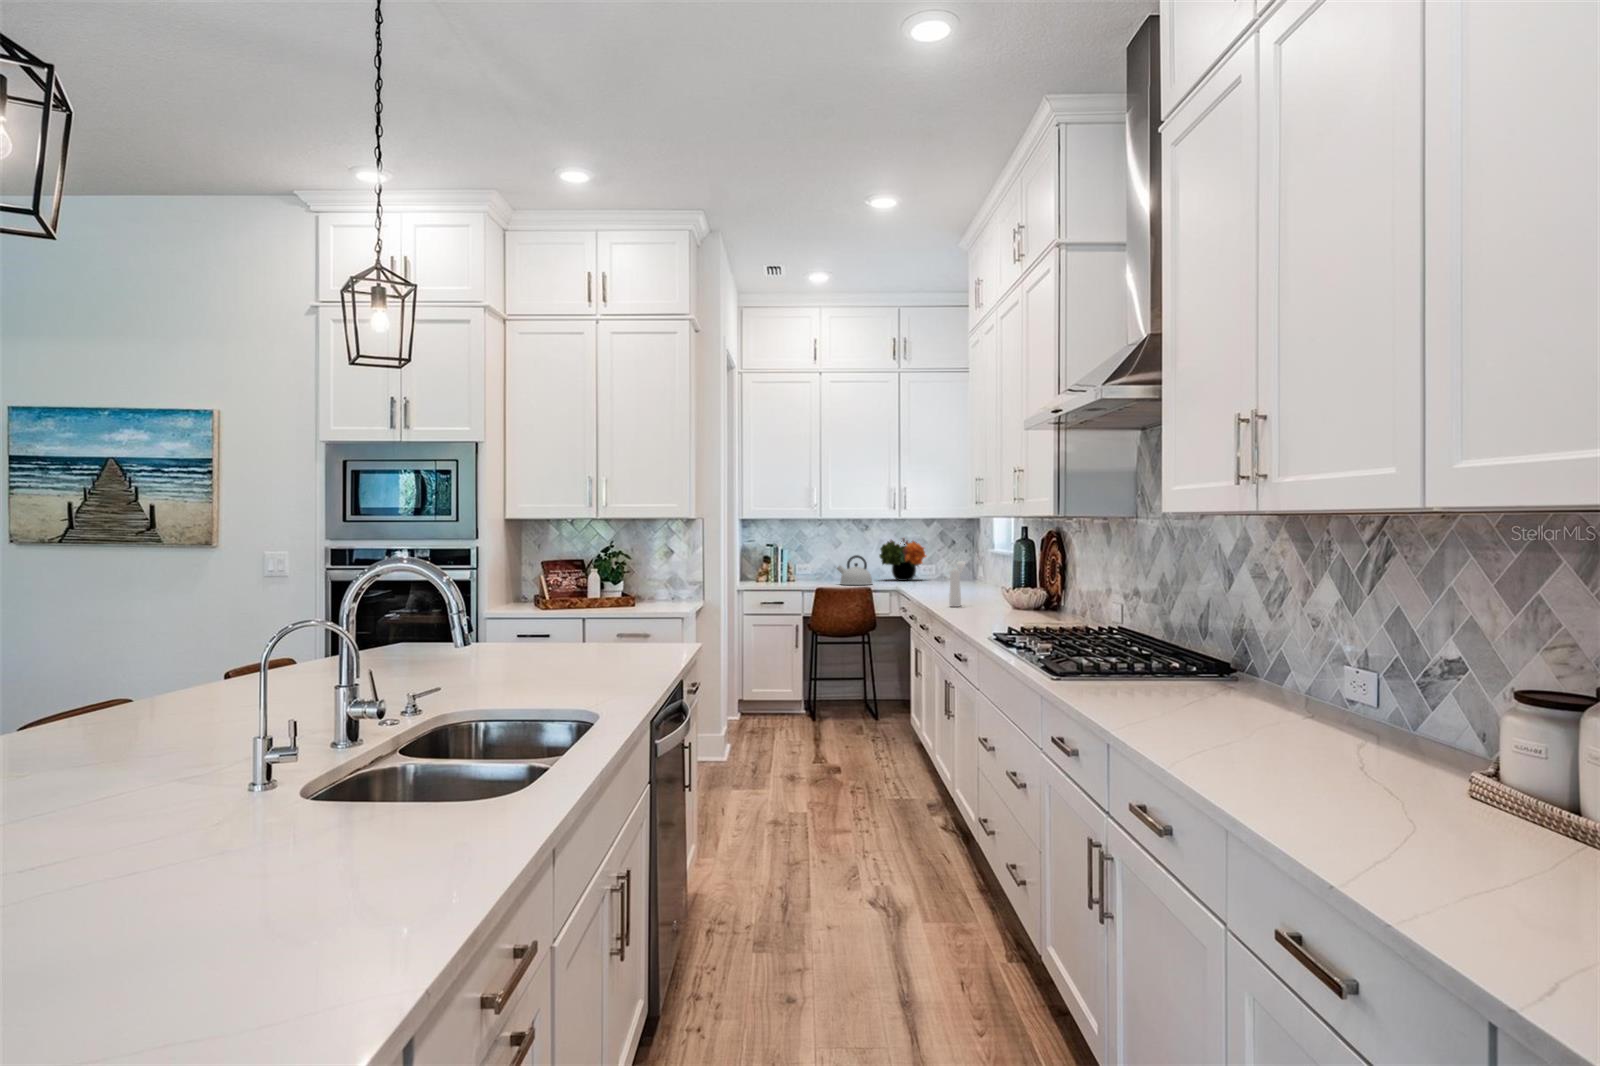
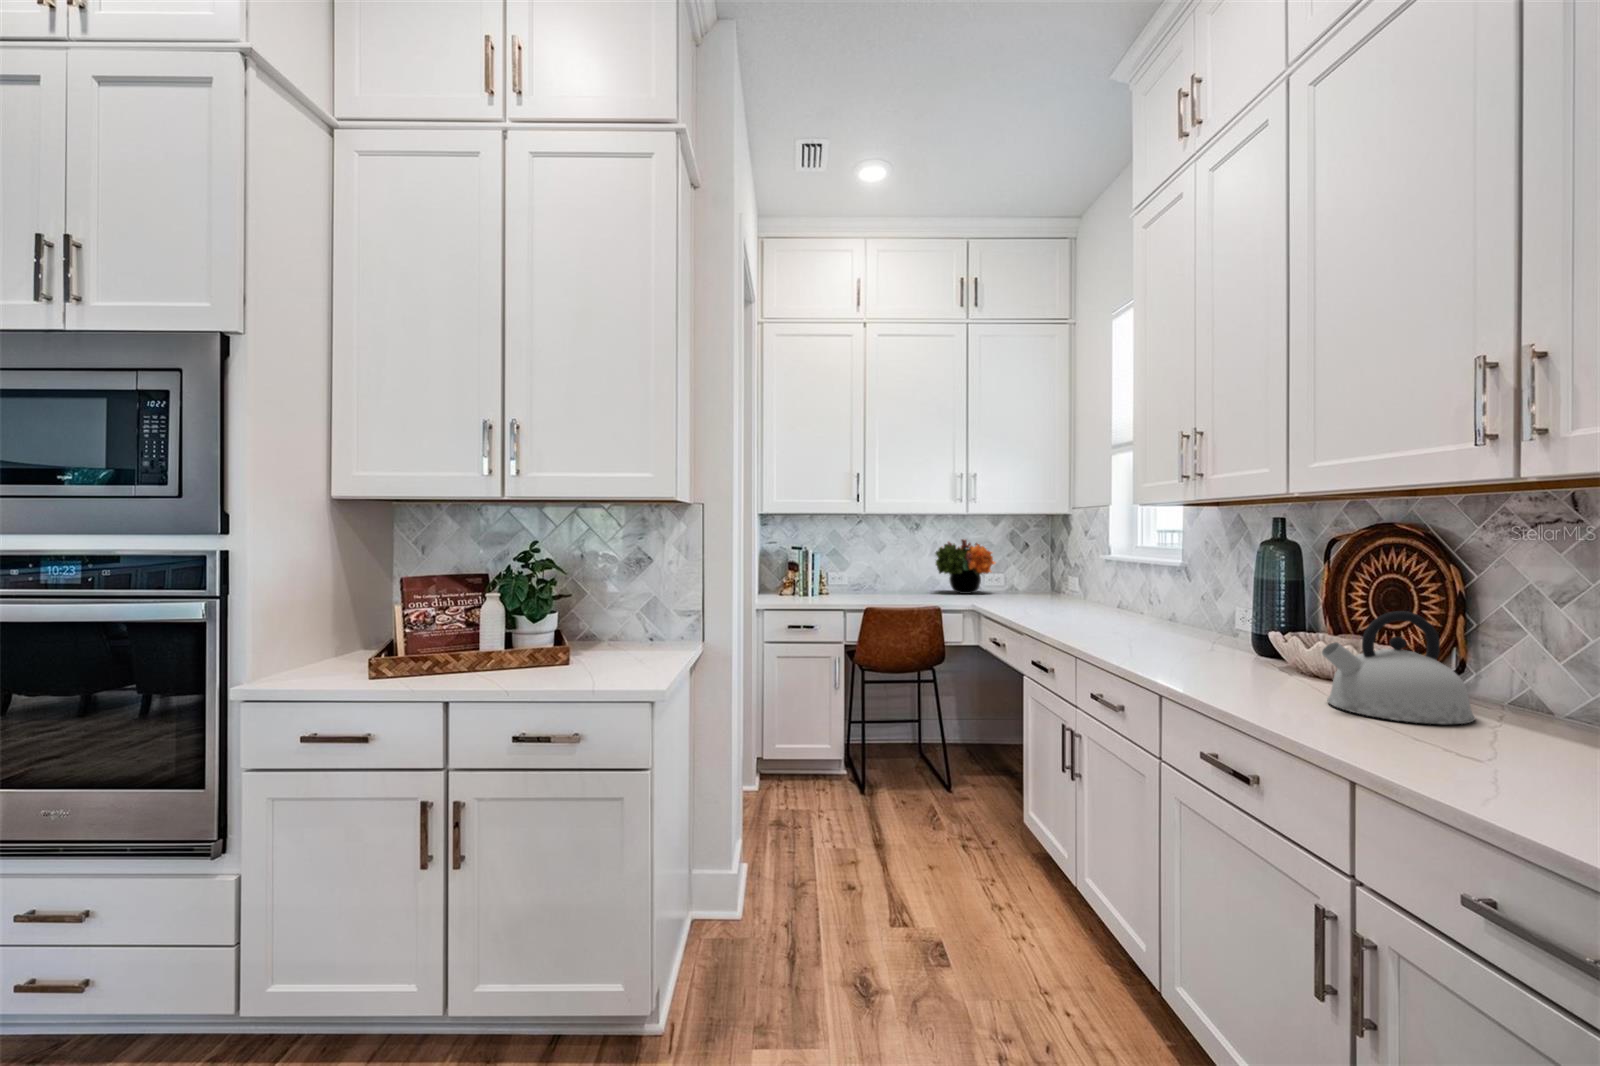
kettle: present [837,555,872,585] -> present [1322,611,1475,724]
pepper mill: present [949,561,965,607] -> none [1176,582,1203,673]

